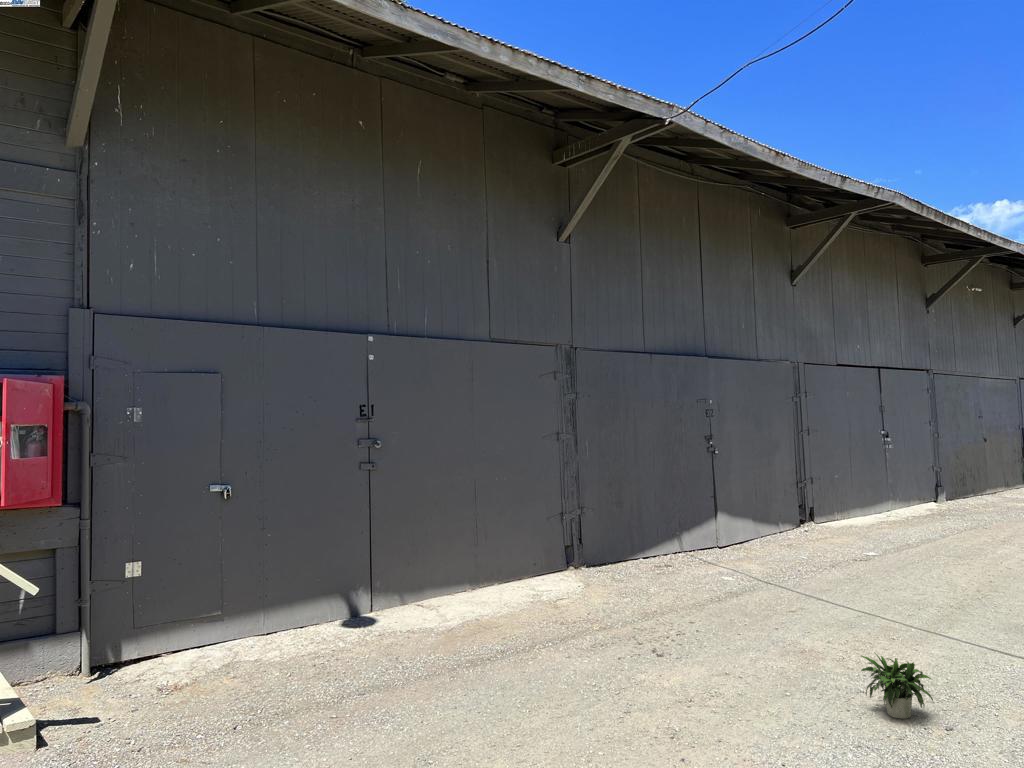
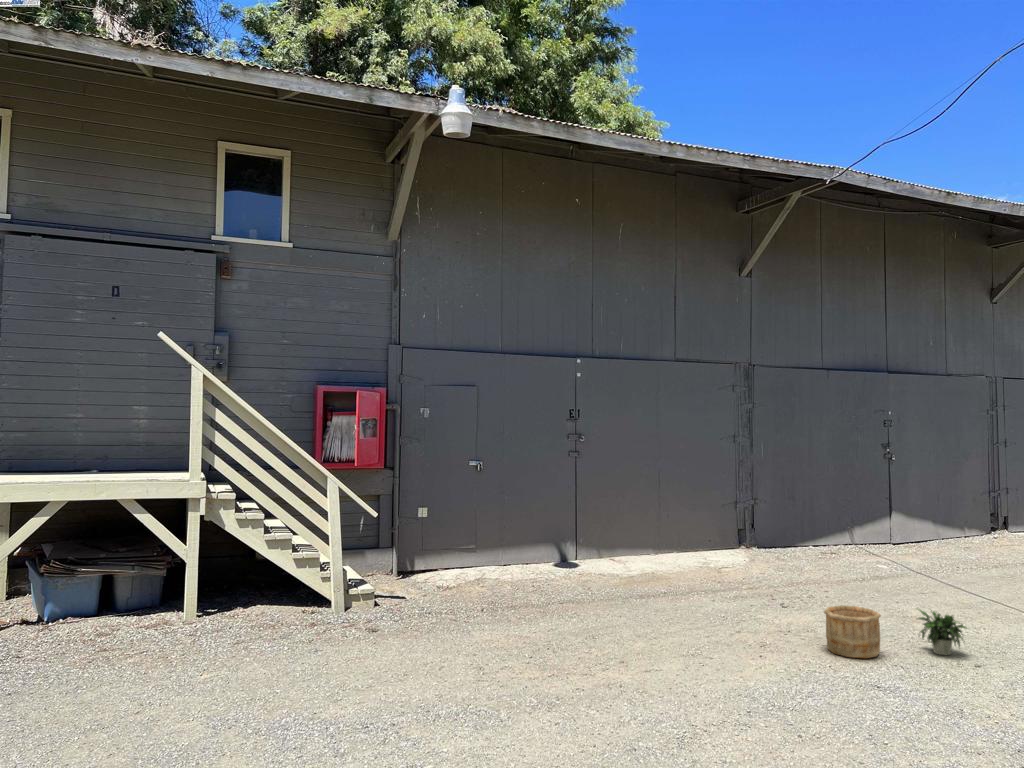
wooden bucket: none [756,663,835,746] -> present [824,606,881,658]

